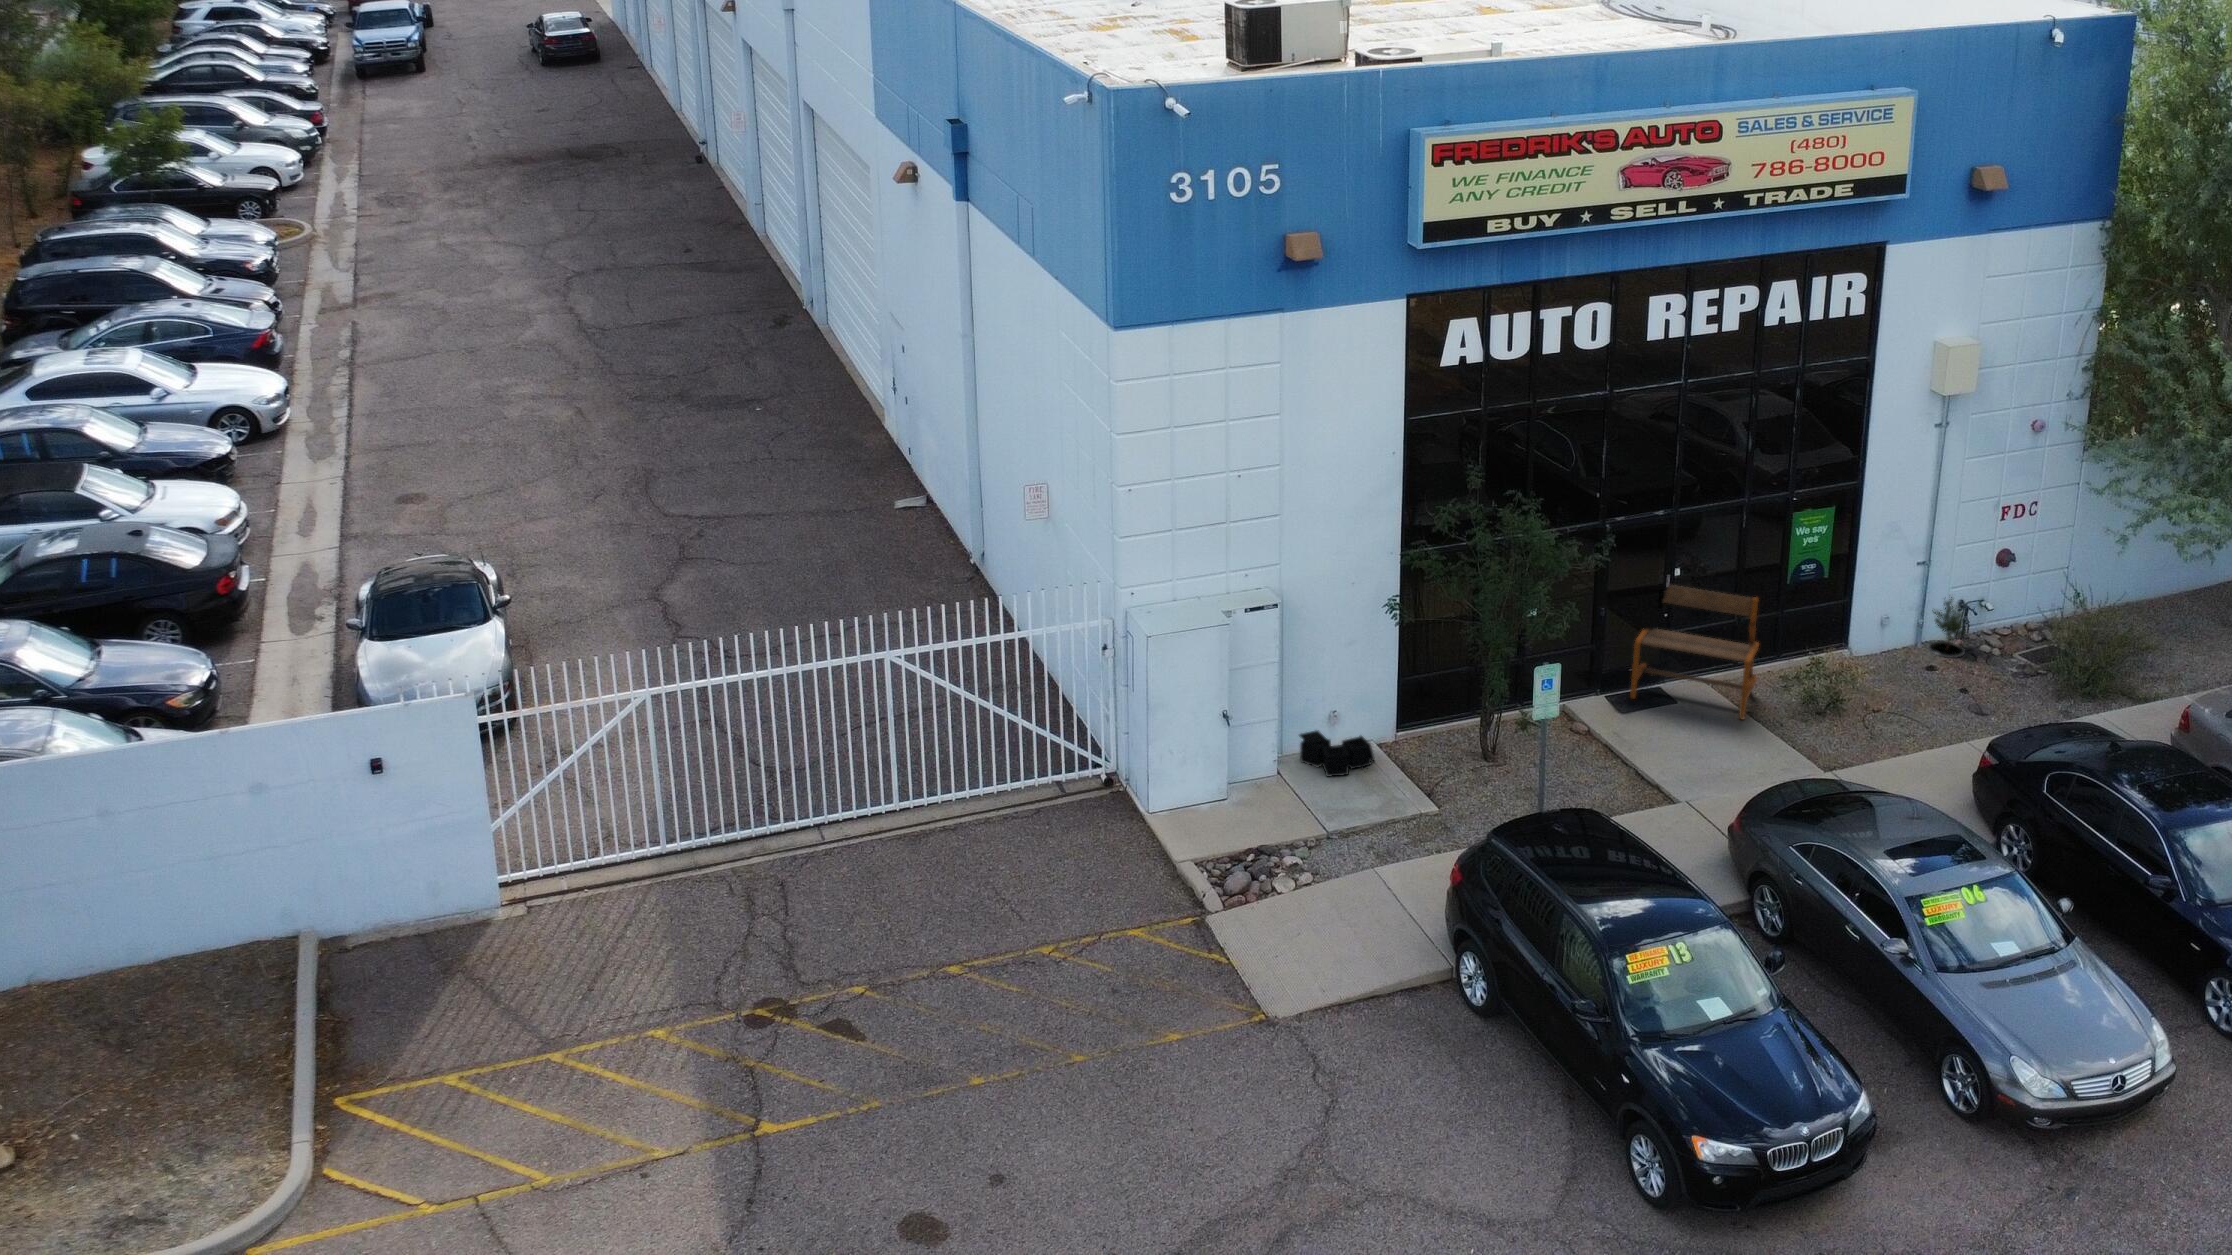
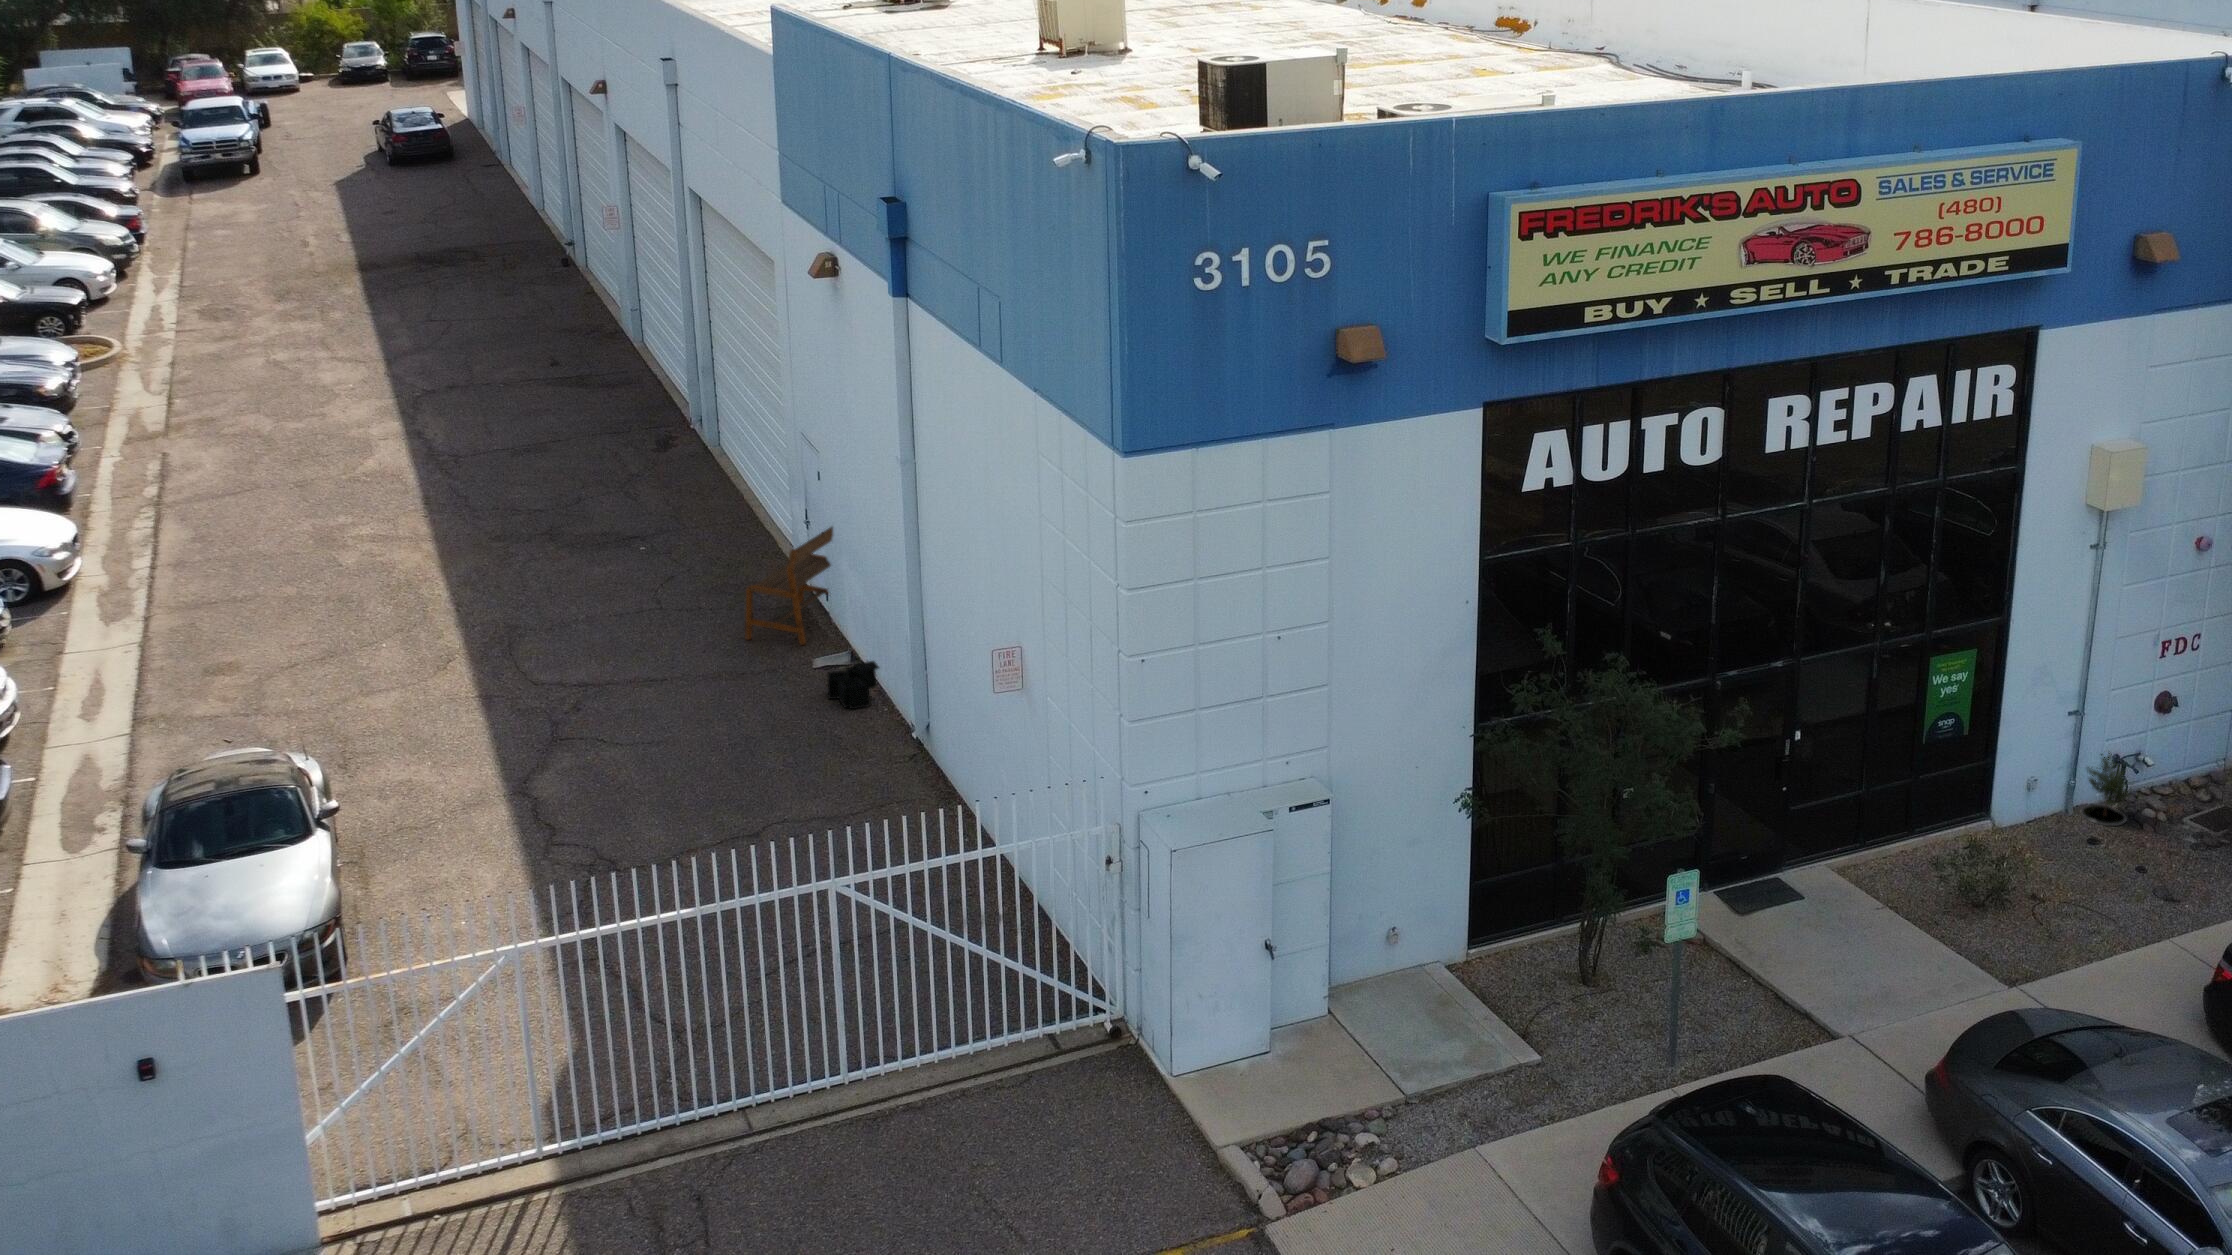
bench: present [1630,585,1759,719] -> present [745,527,833,645]
storage bin: present [1299,731,1375,776] -> present [827,661,879,709]

